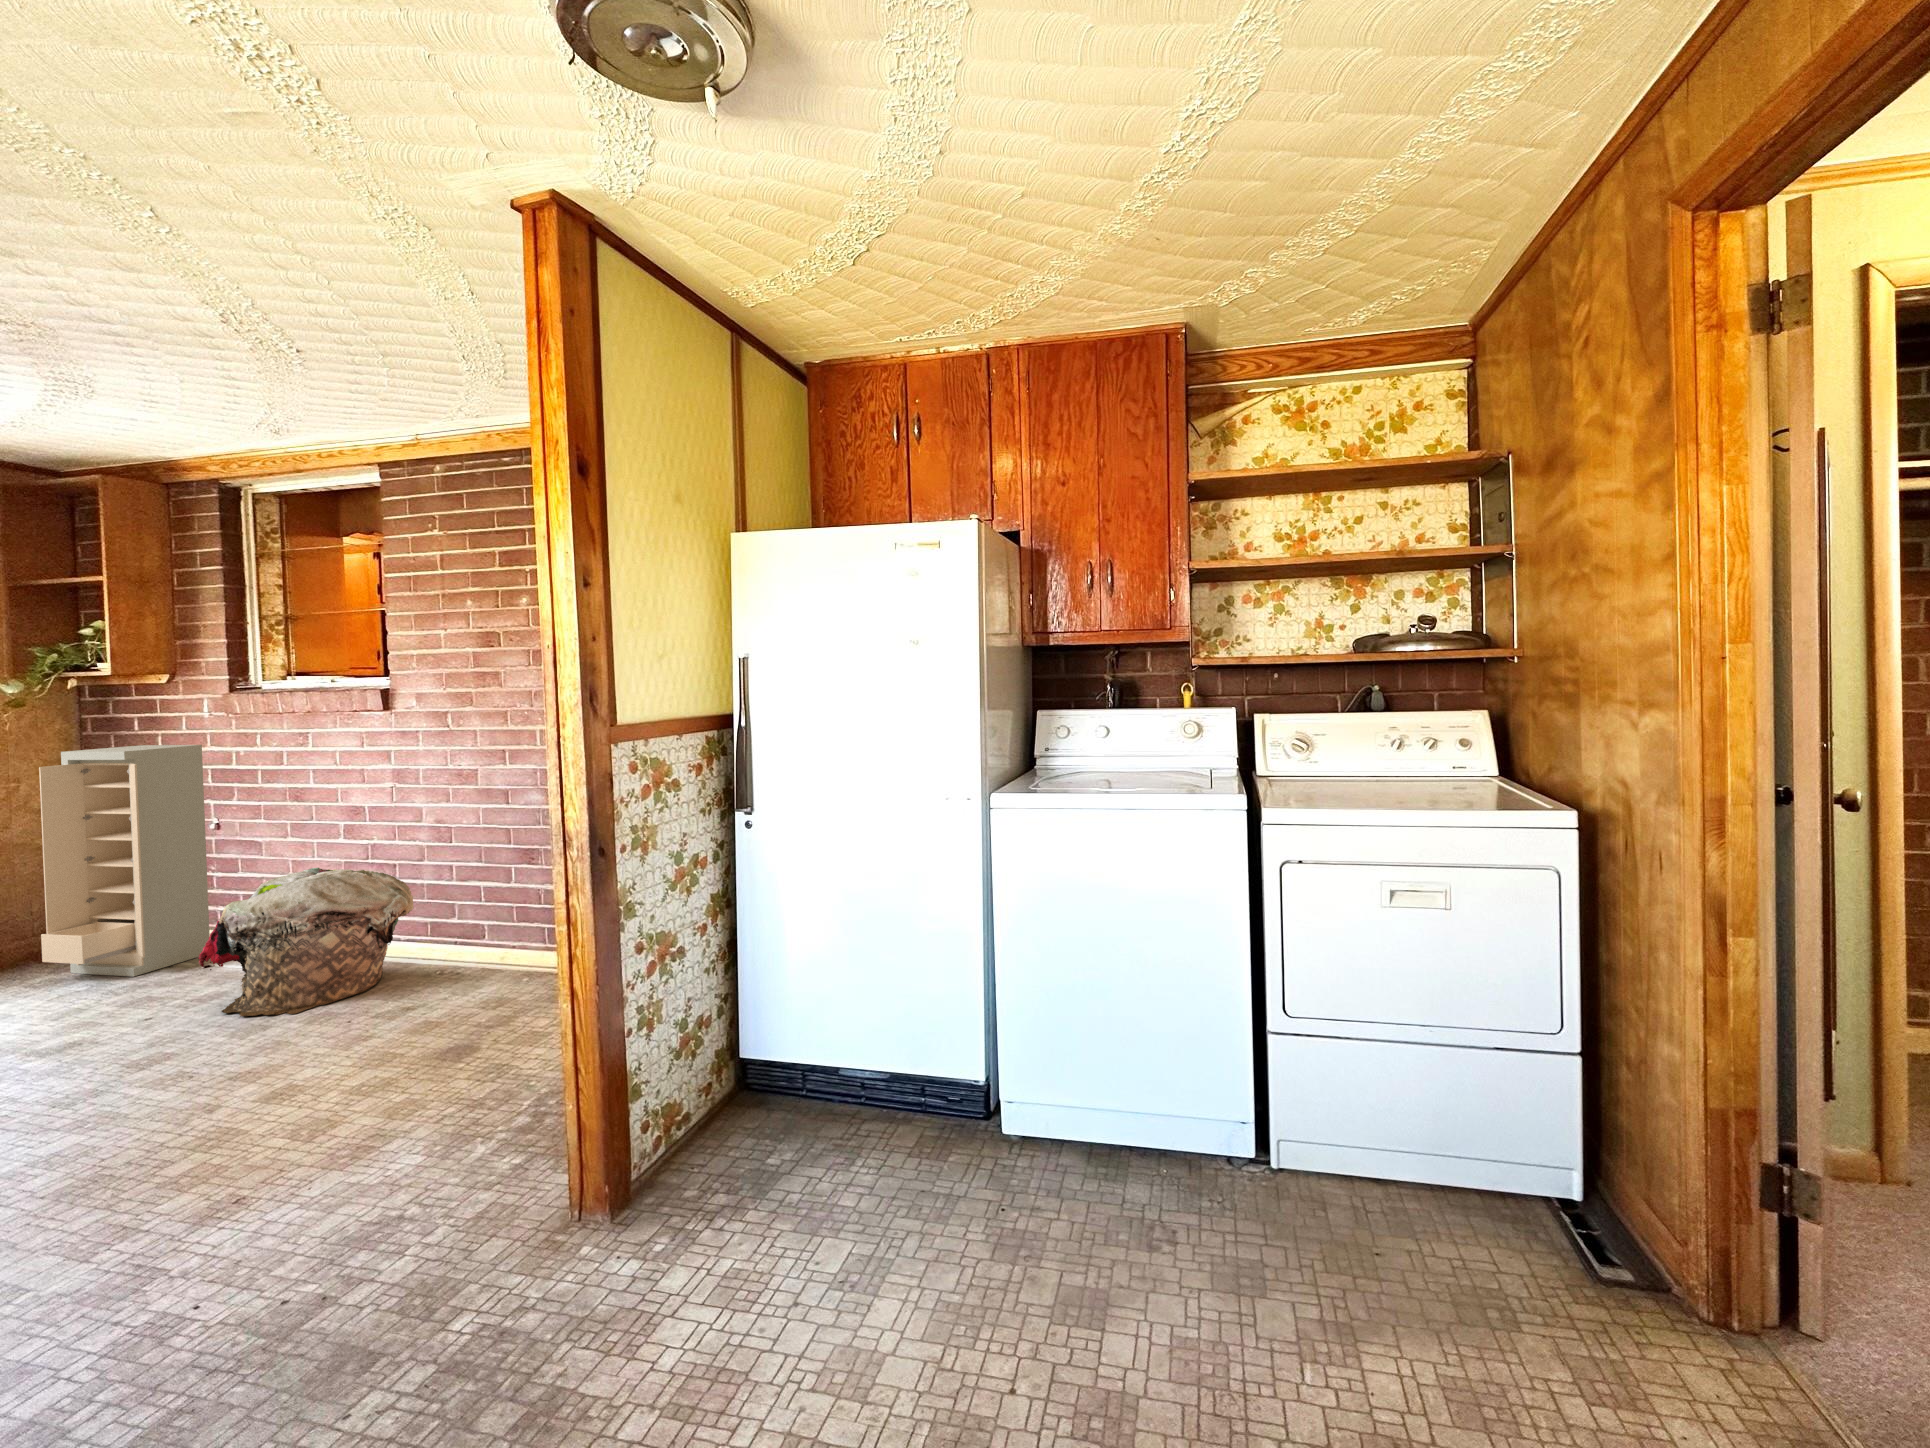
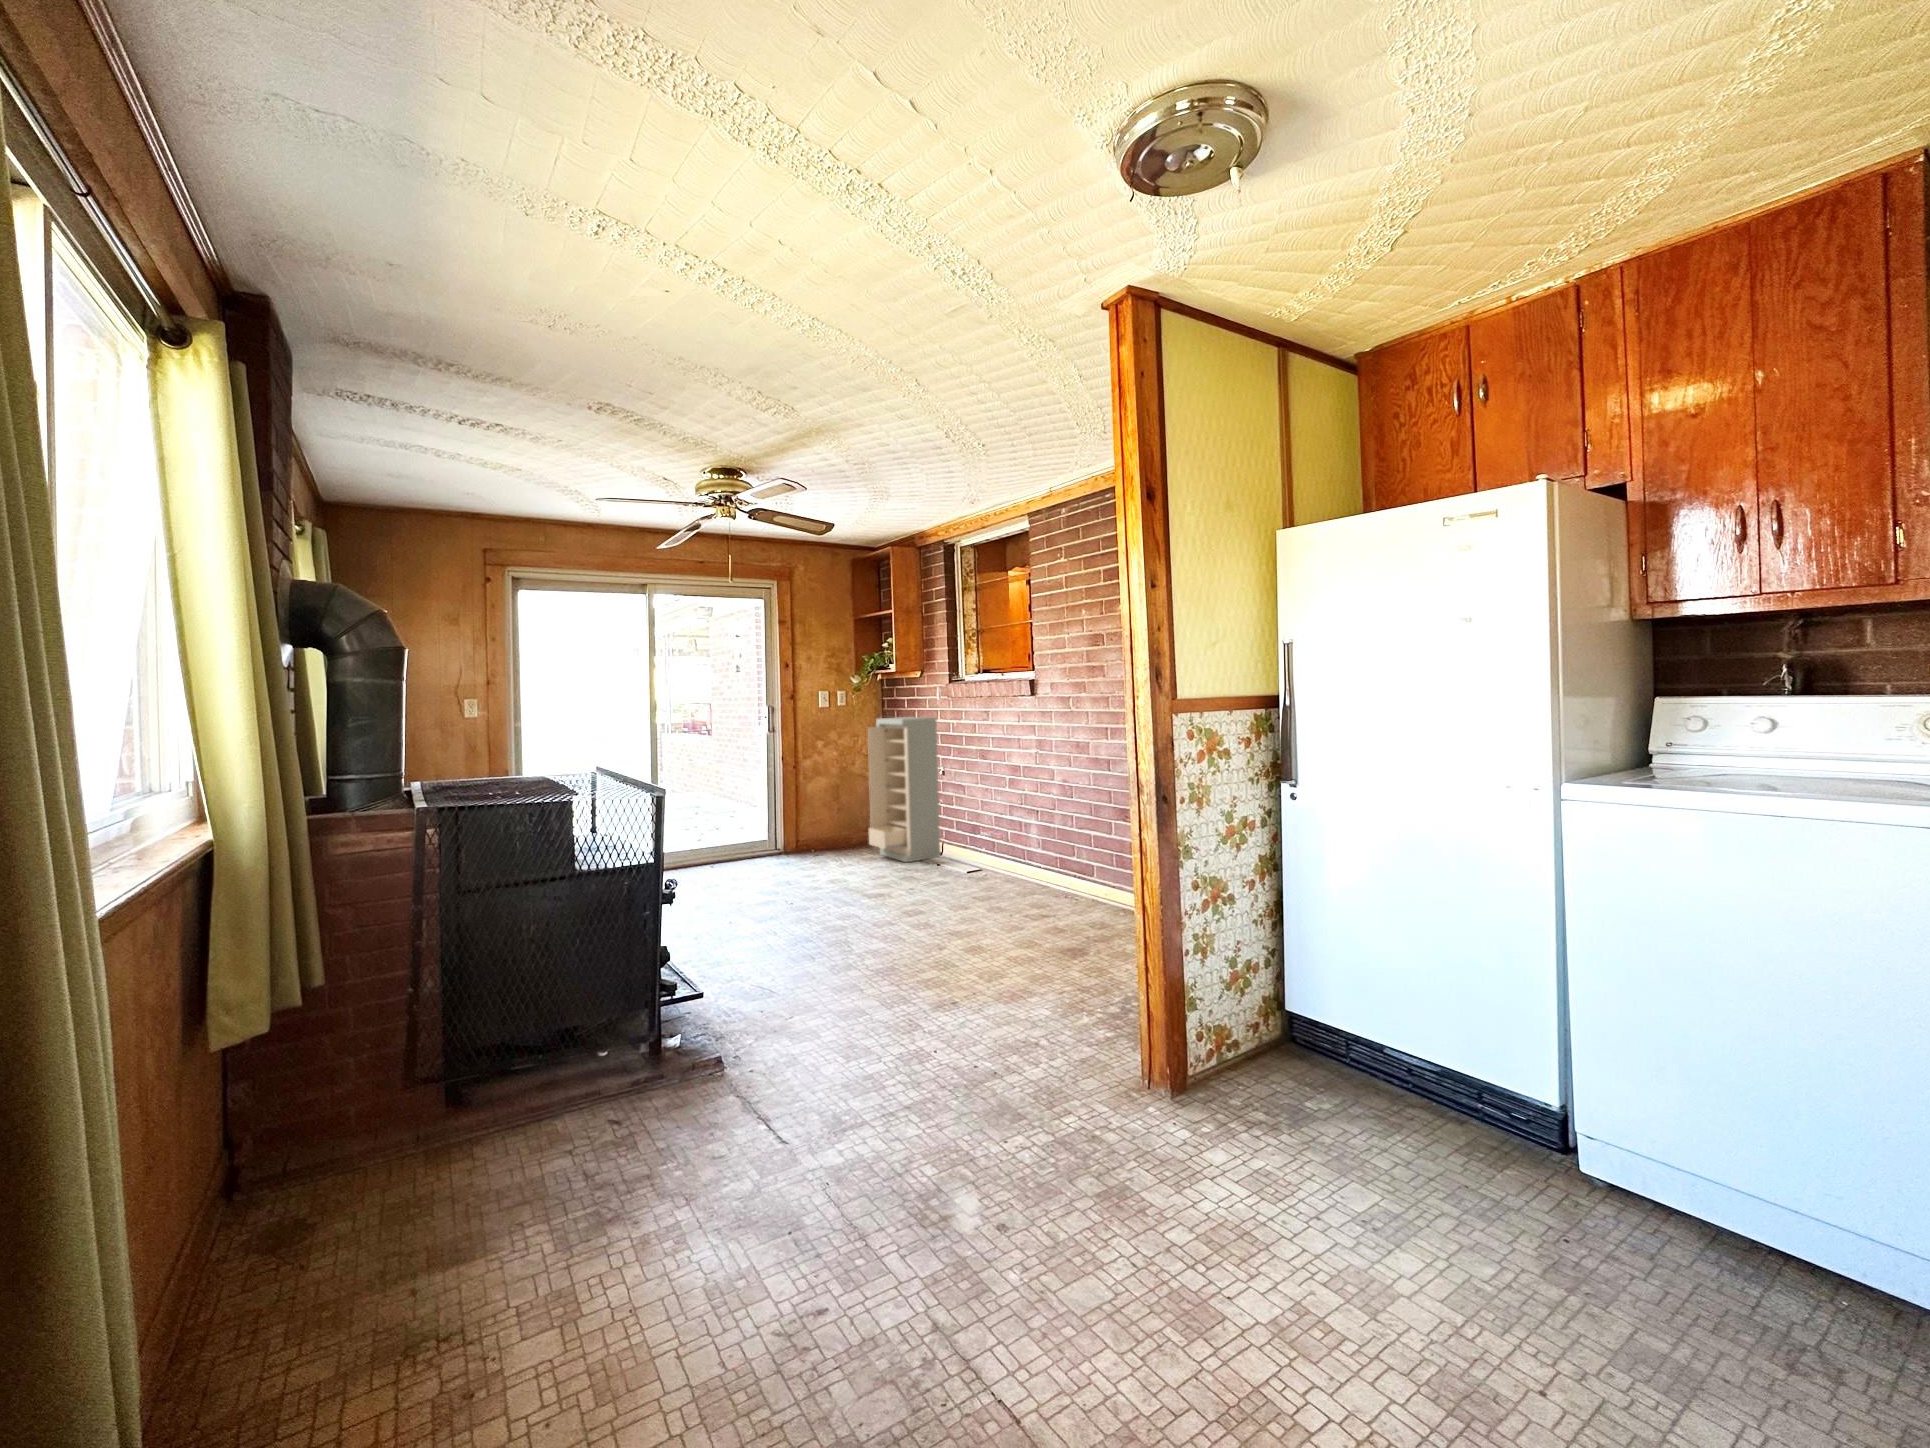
laundry basket: present [198,868,414,1016] -> none [935,805,1048,903]

